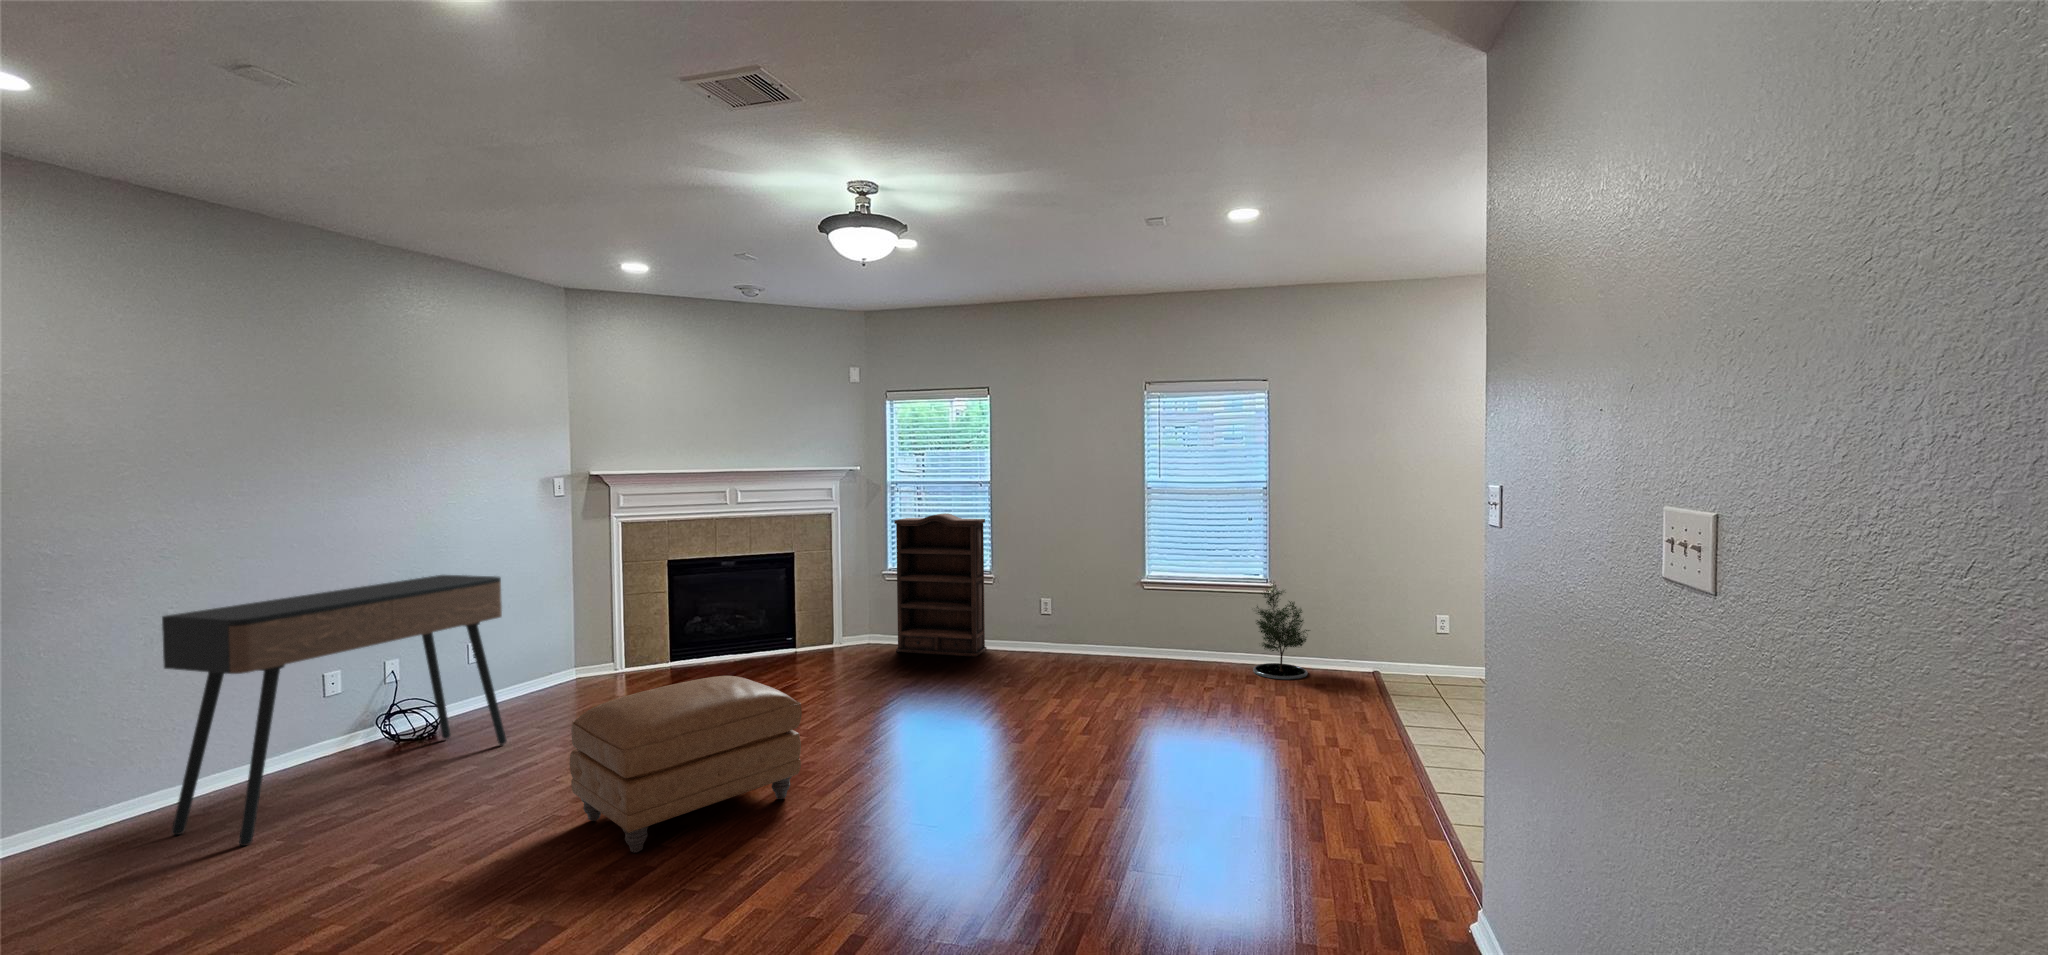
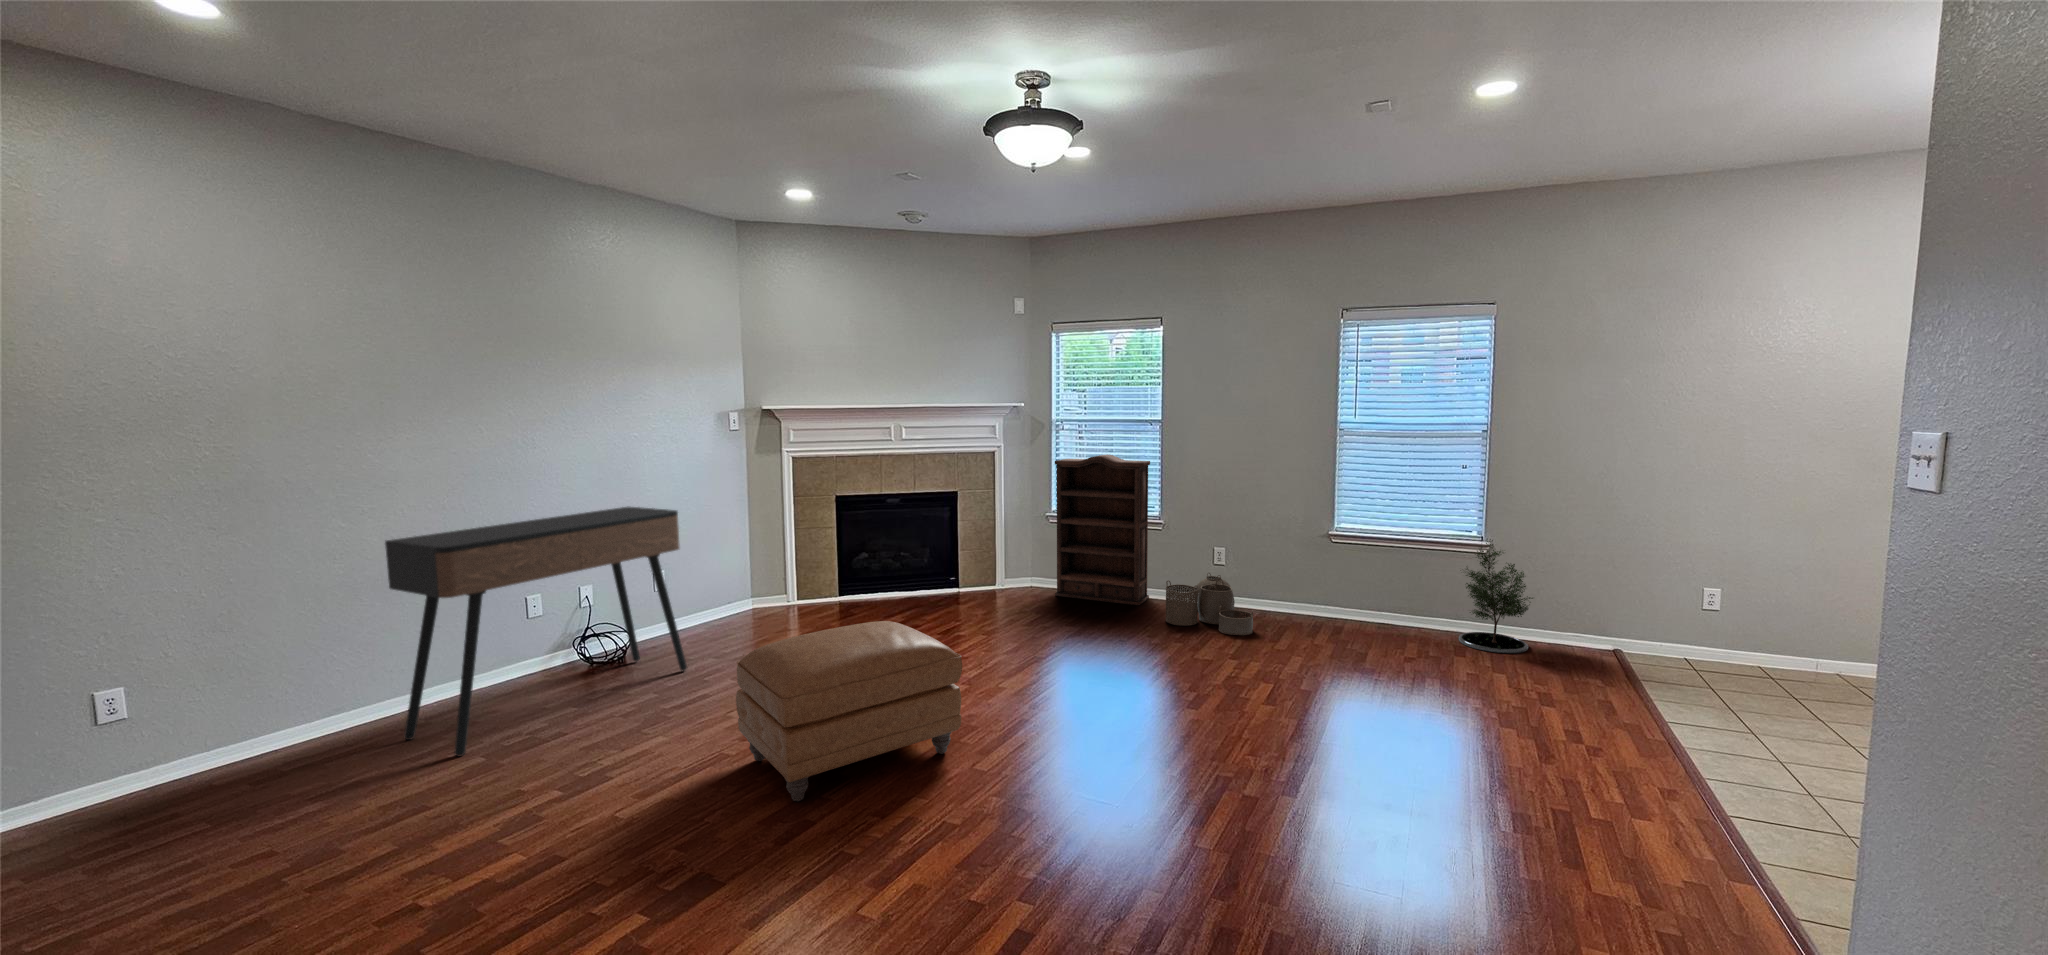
woven basket: none [1000,622,1079,678] -> present [1166,573,1253,635]

